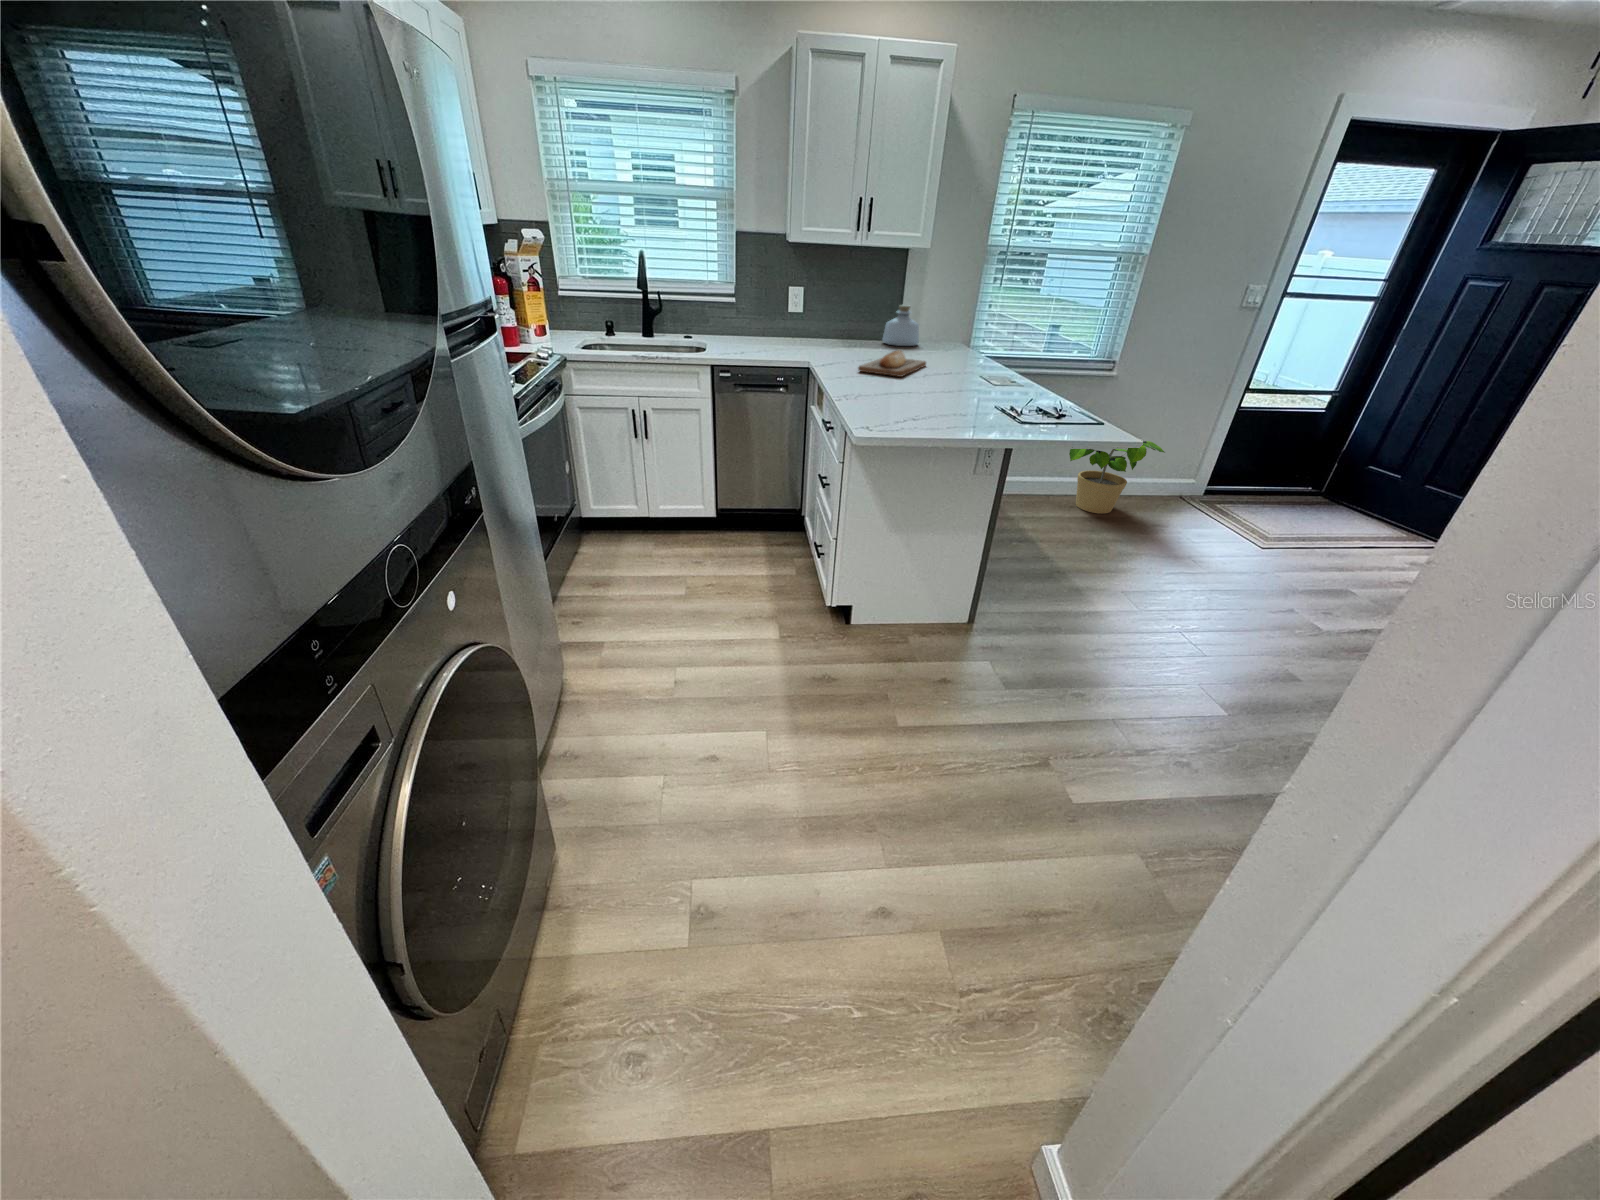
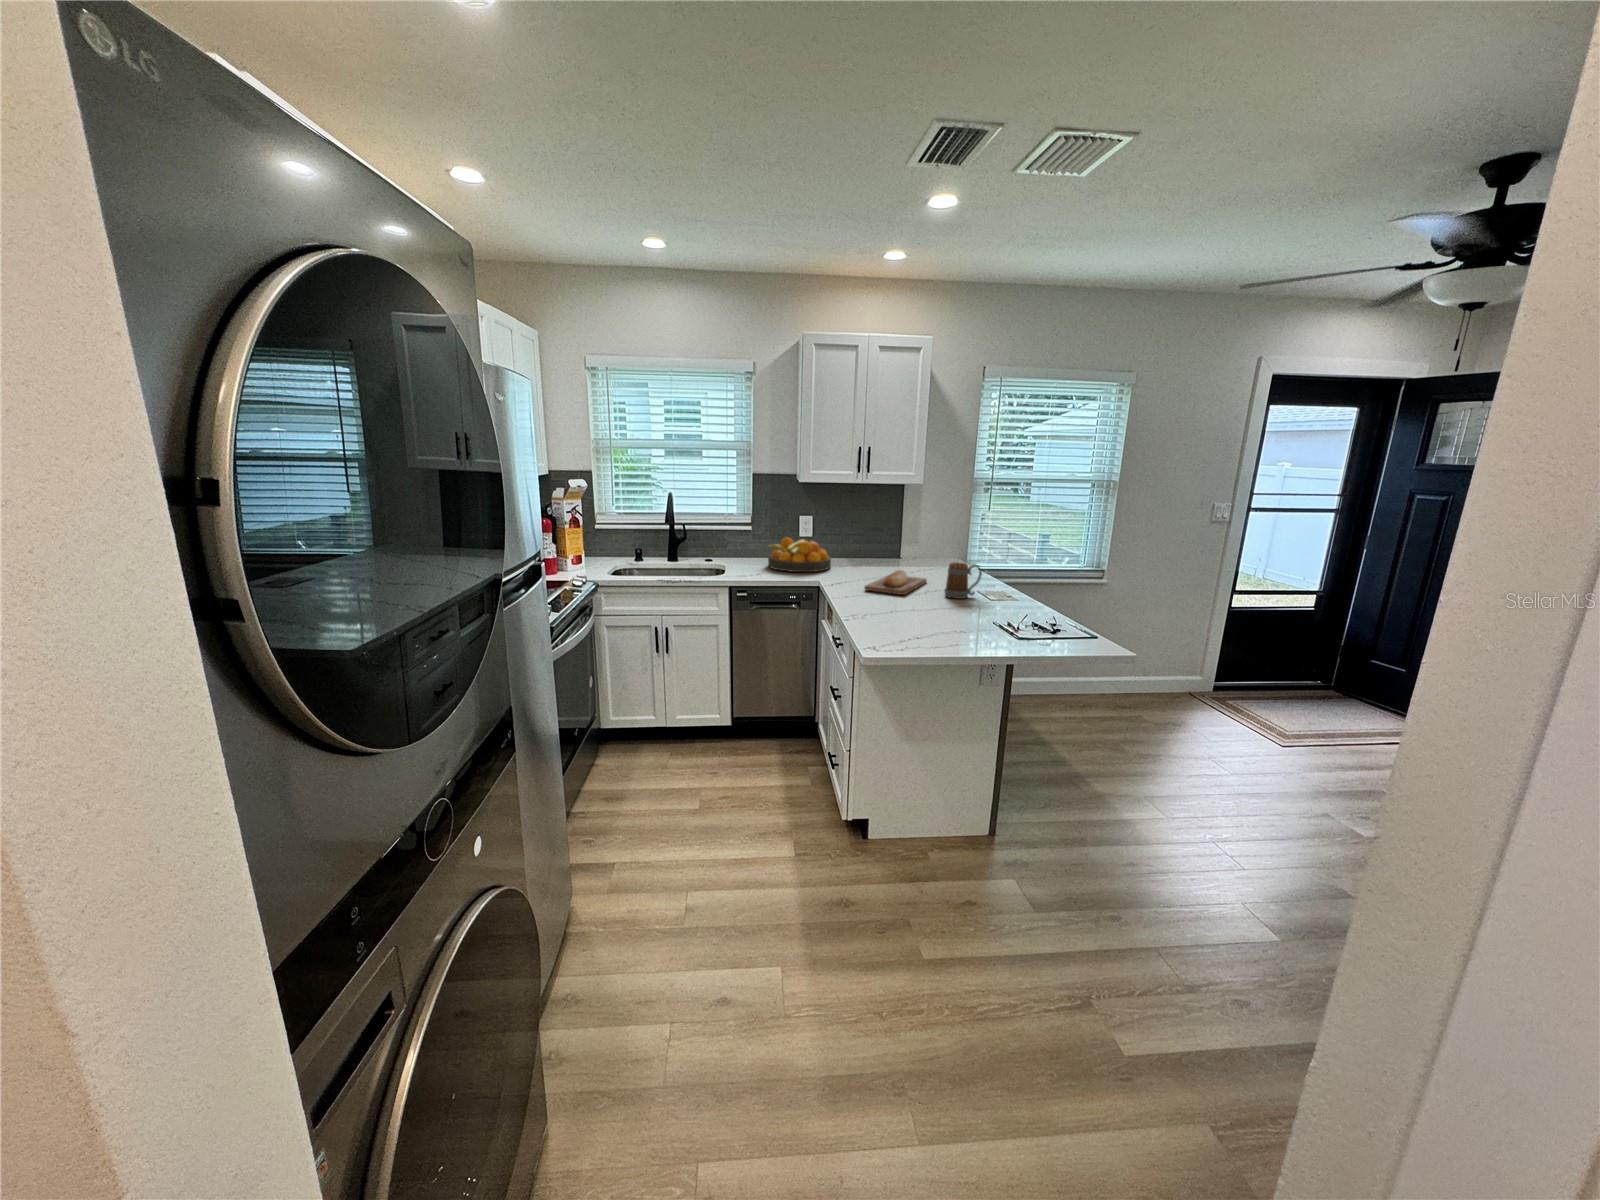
bottle: present [882,305,919,346] -> none [885,528,919,562]
fruit bowl: none [752,312,823,352] -> present [768,538,831,572]
mug: none [945,340,988,382] -> present [945,562,982,599]
potted plant: present [1069,441,1165,514] -> none [1074,640,1167,712]

